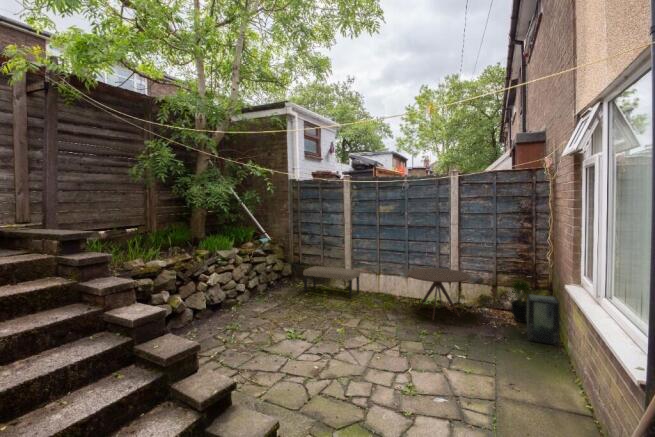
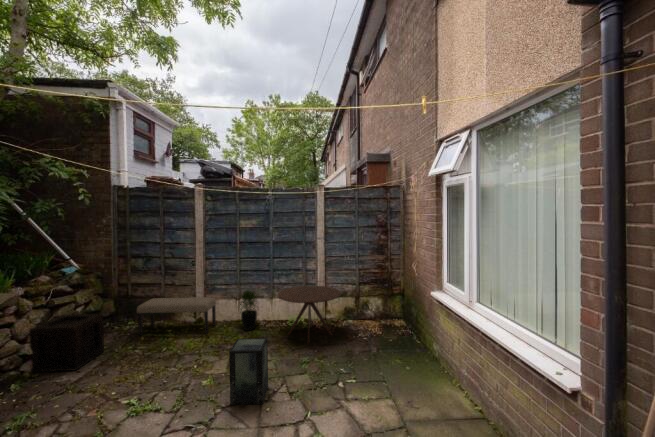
wooden crate: none [241,269,281,306] -> present [29,314,104,372]
potted plant: present [508,280,529,322] -> present [240,291,257,330]
storage box: present [527,294,560,345] -> present [229,338,268,405]

